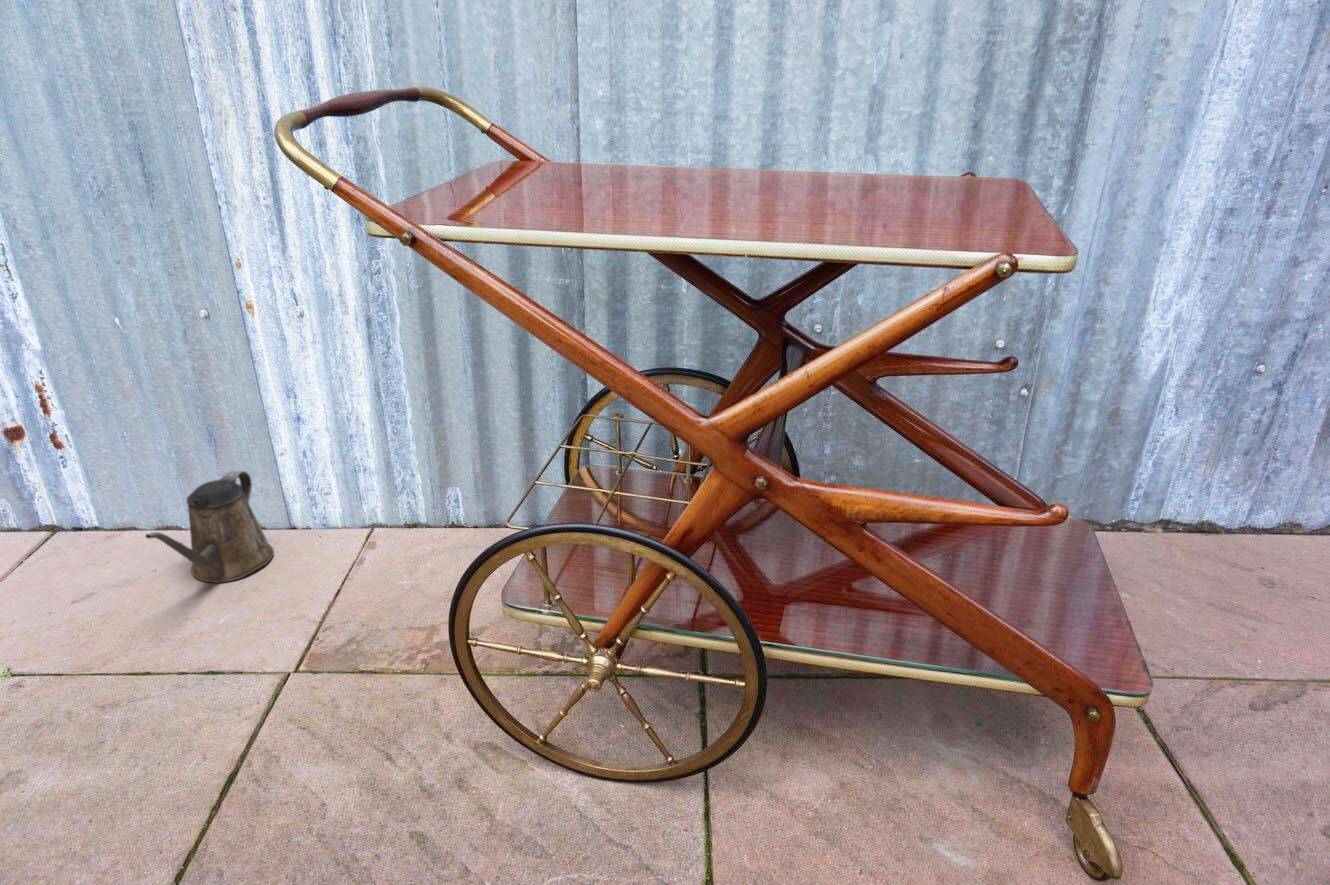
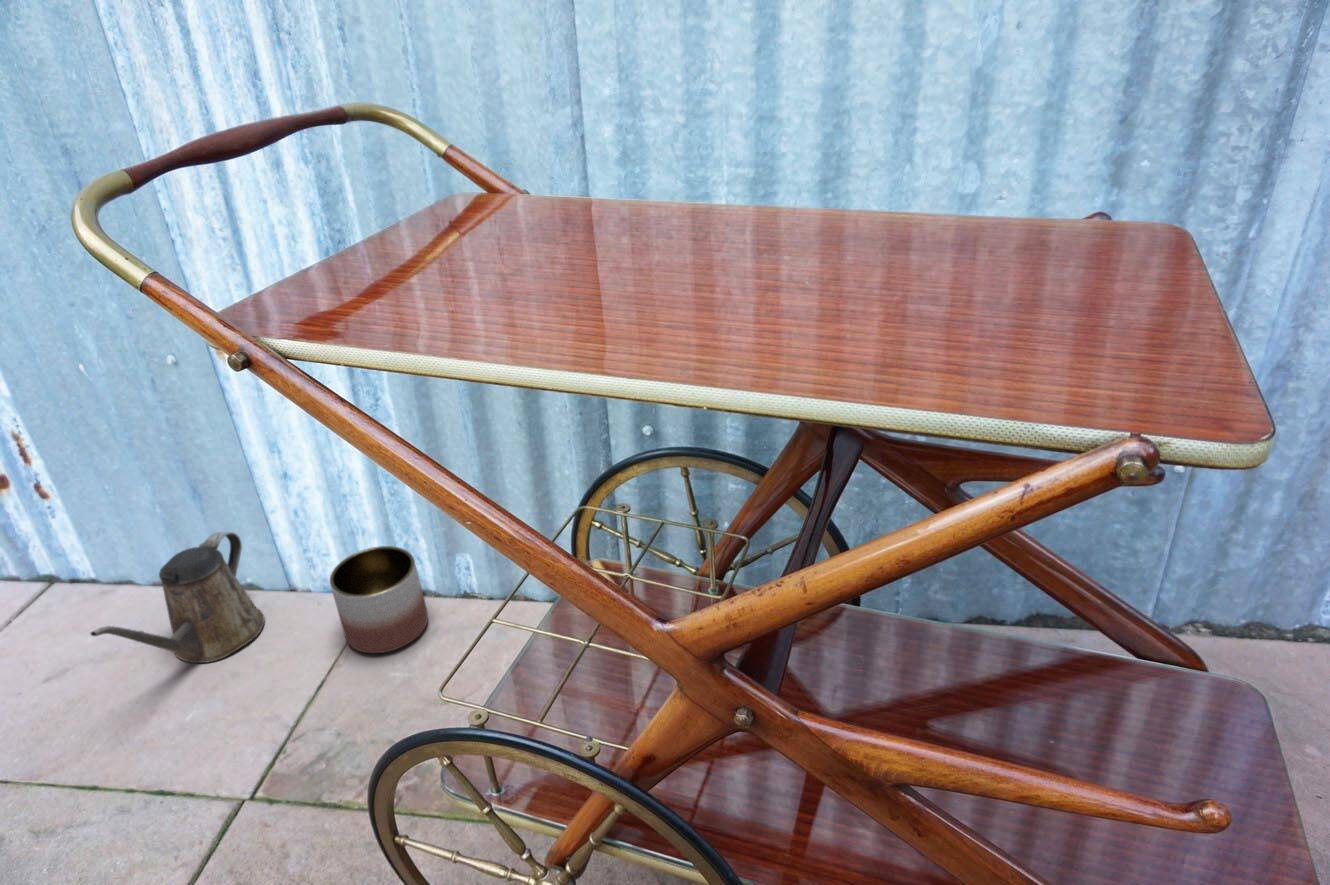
planter: none [343,480,425,569] -> present [330,546,428,653]

